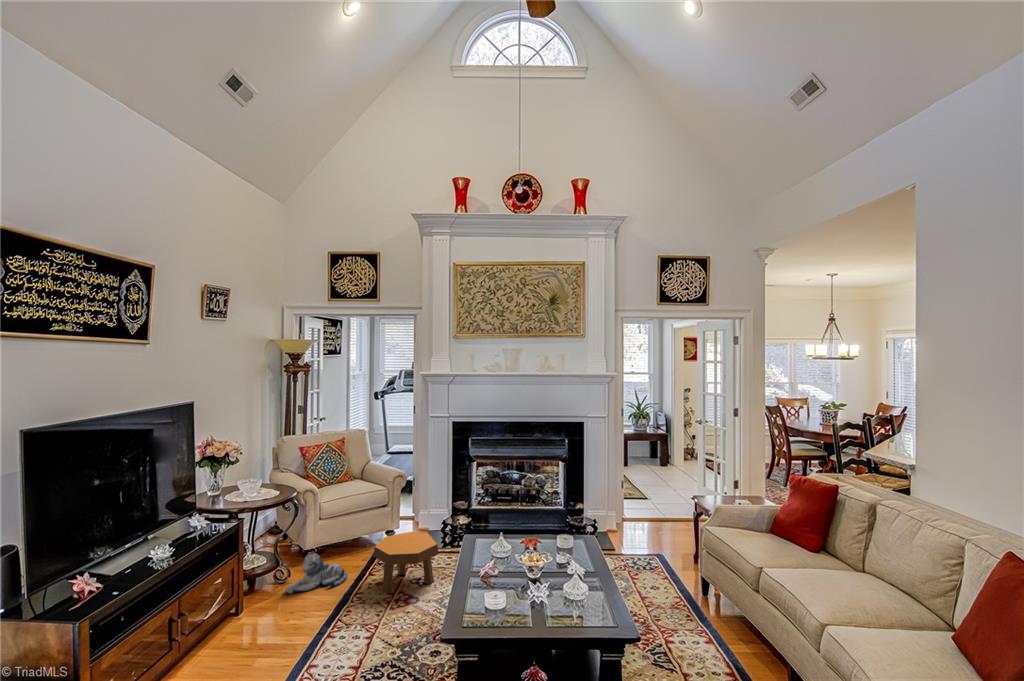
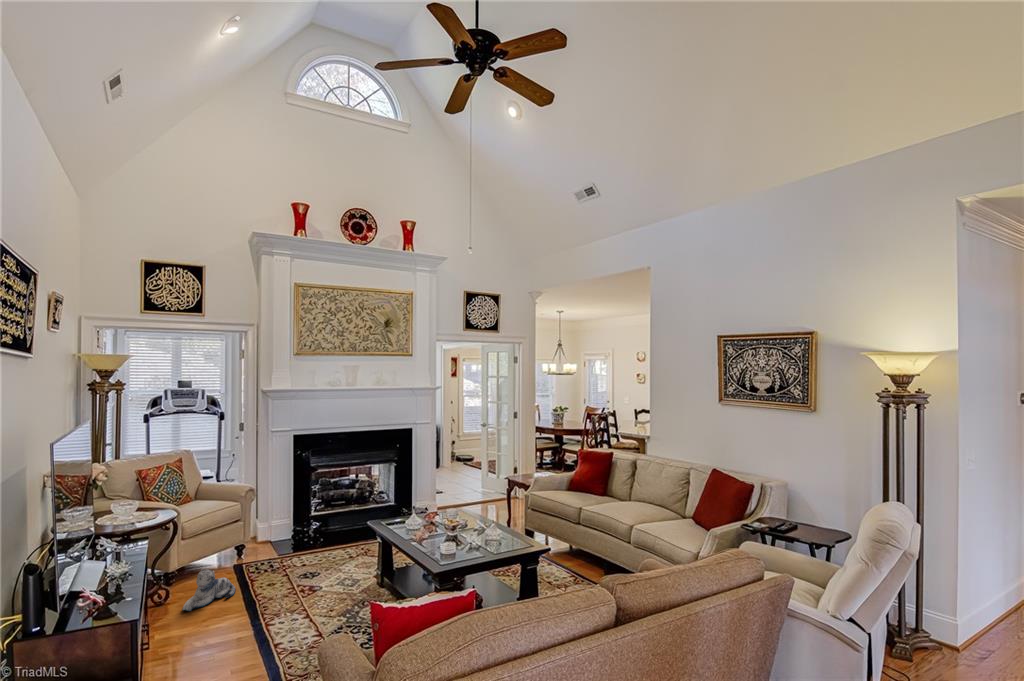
footstool: present [373,532,439,593] -> none [269,535,331,591]

